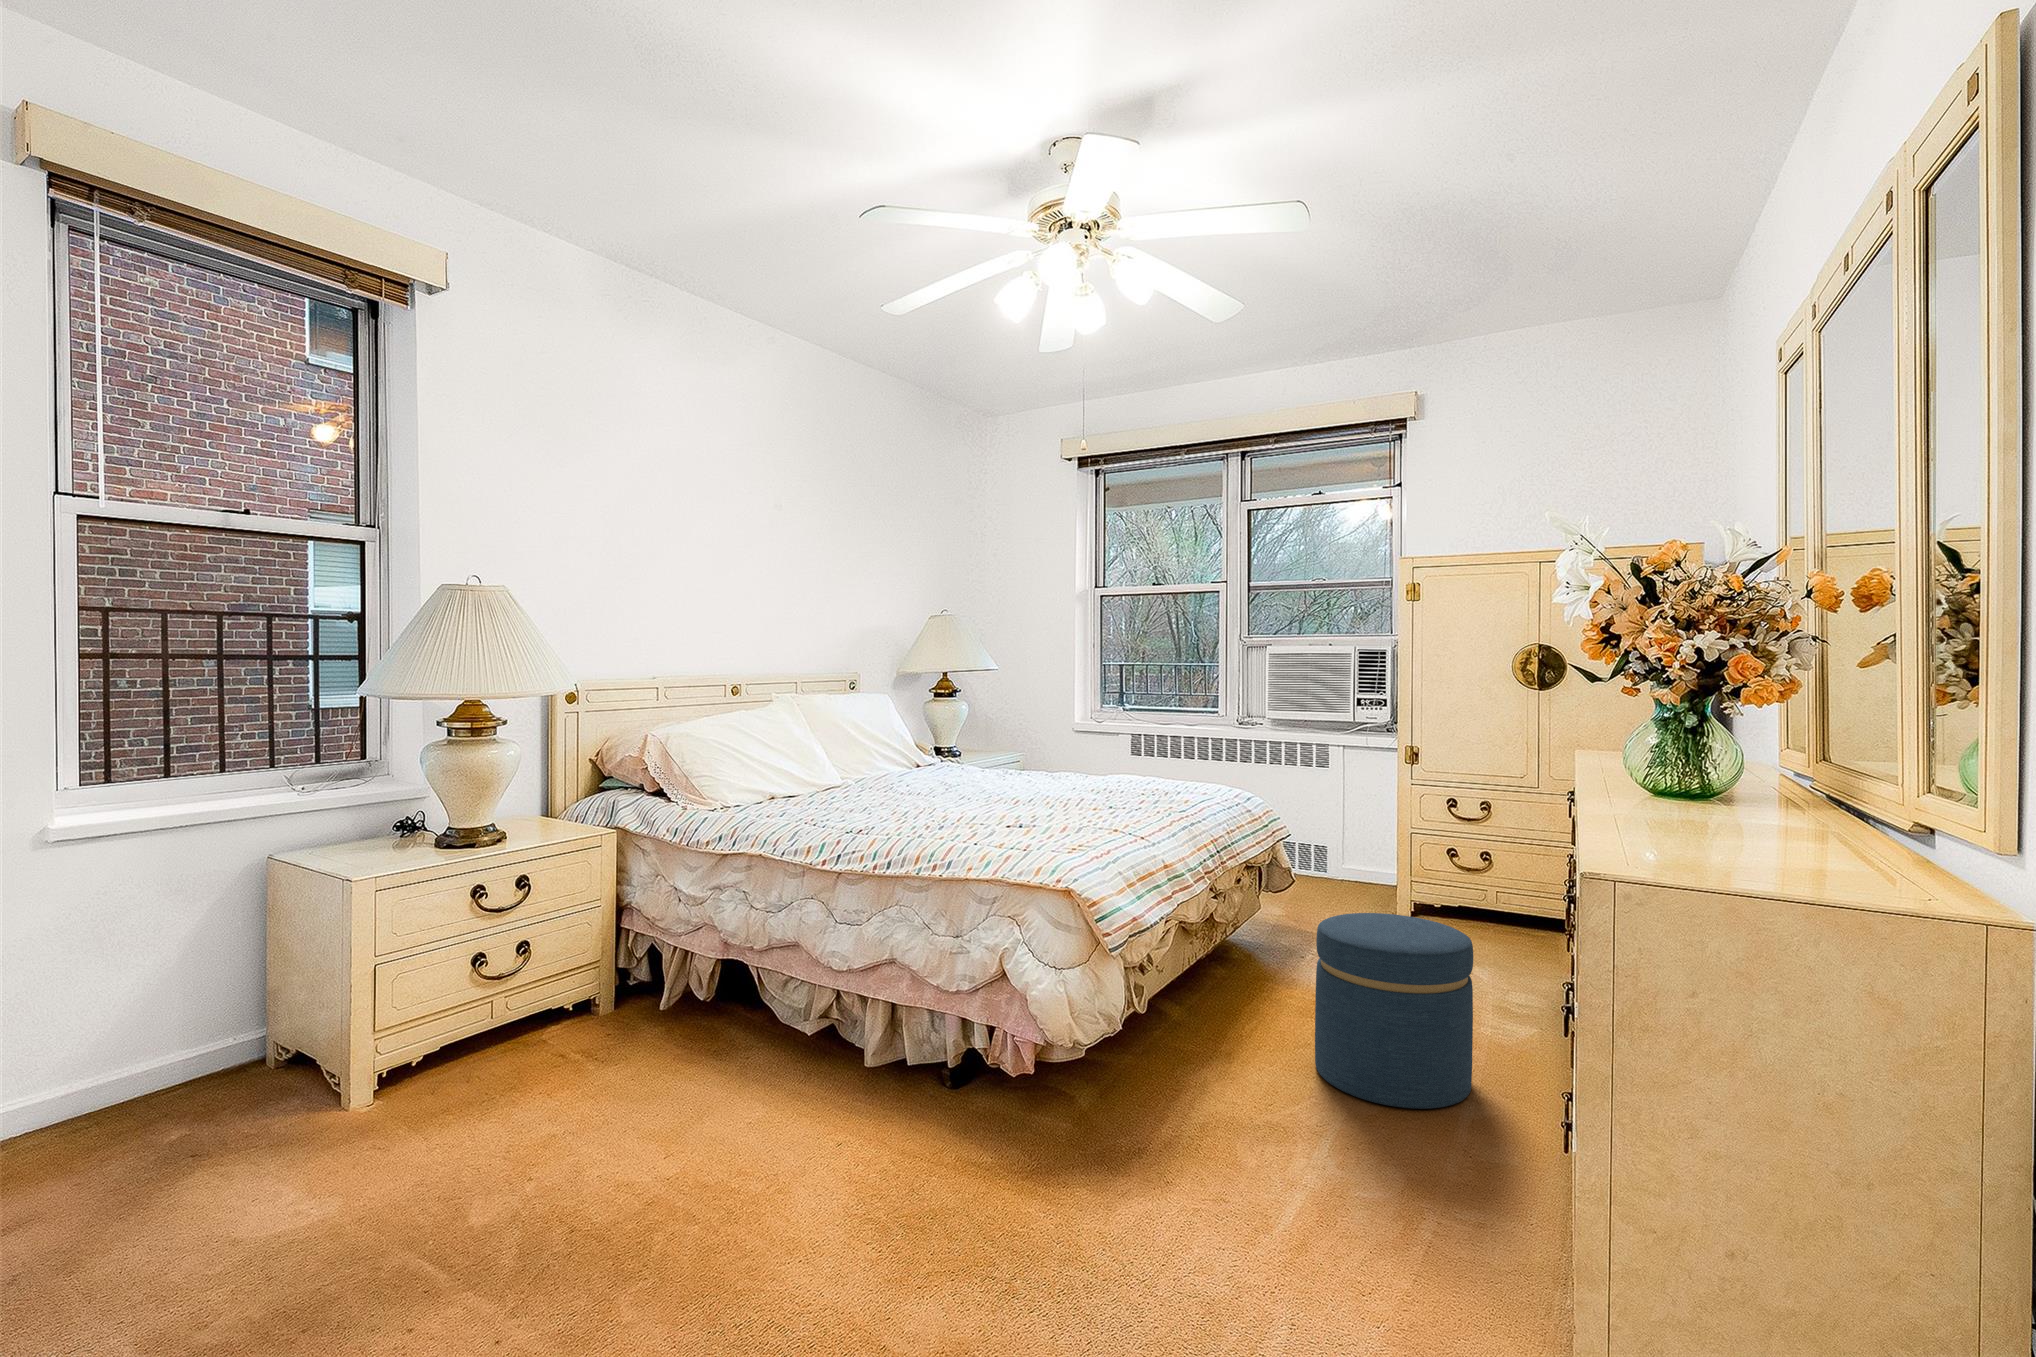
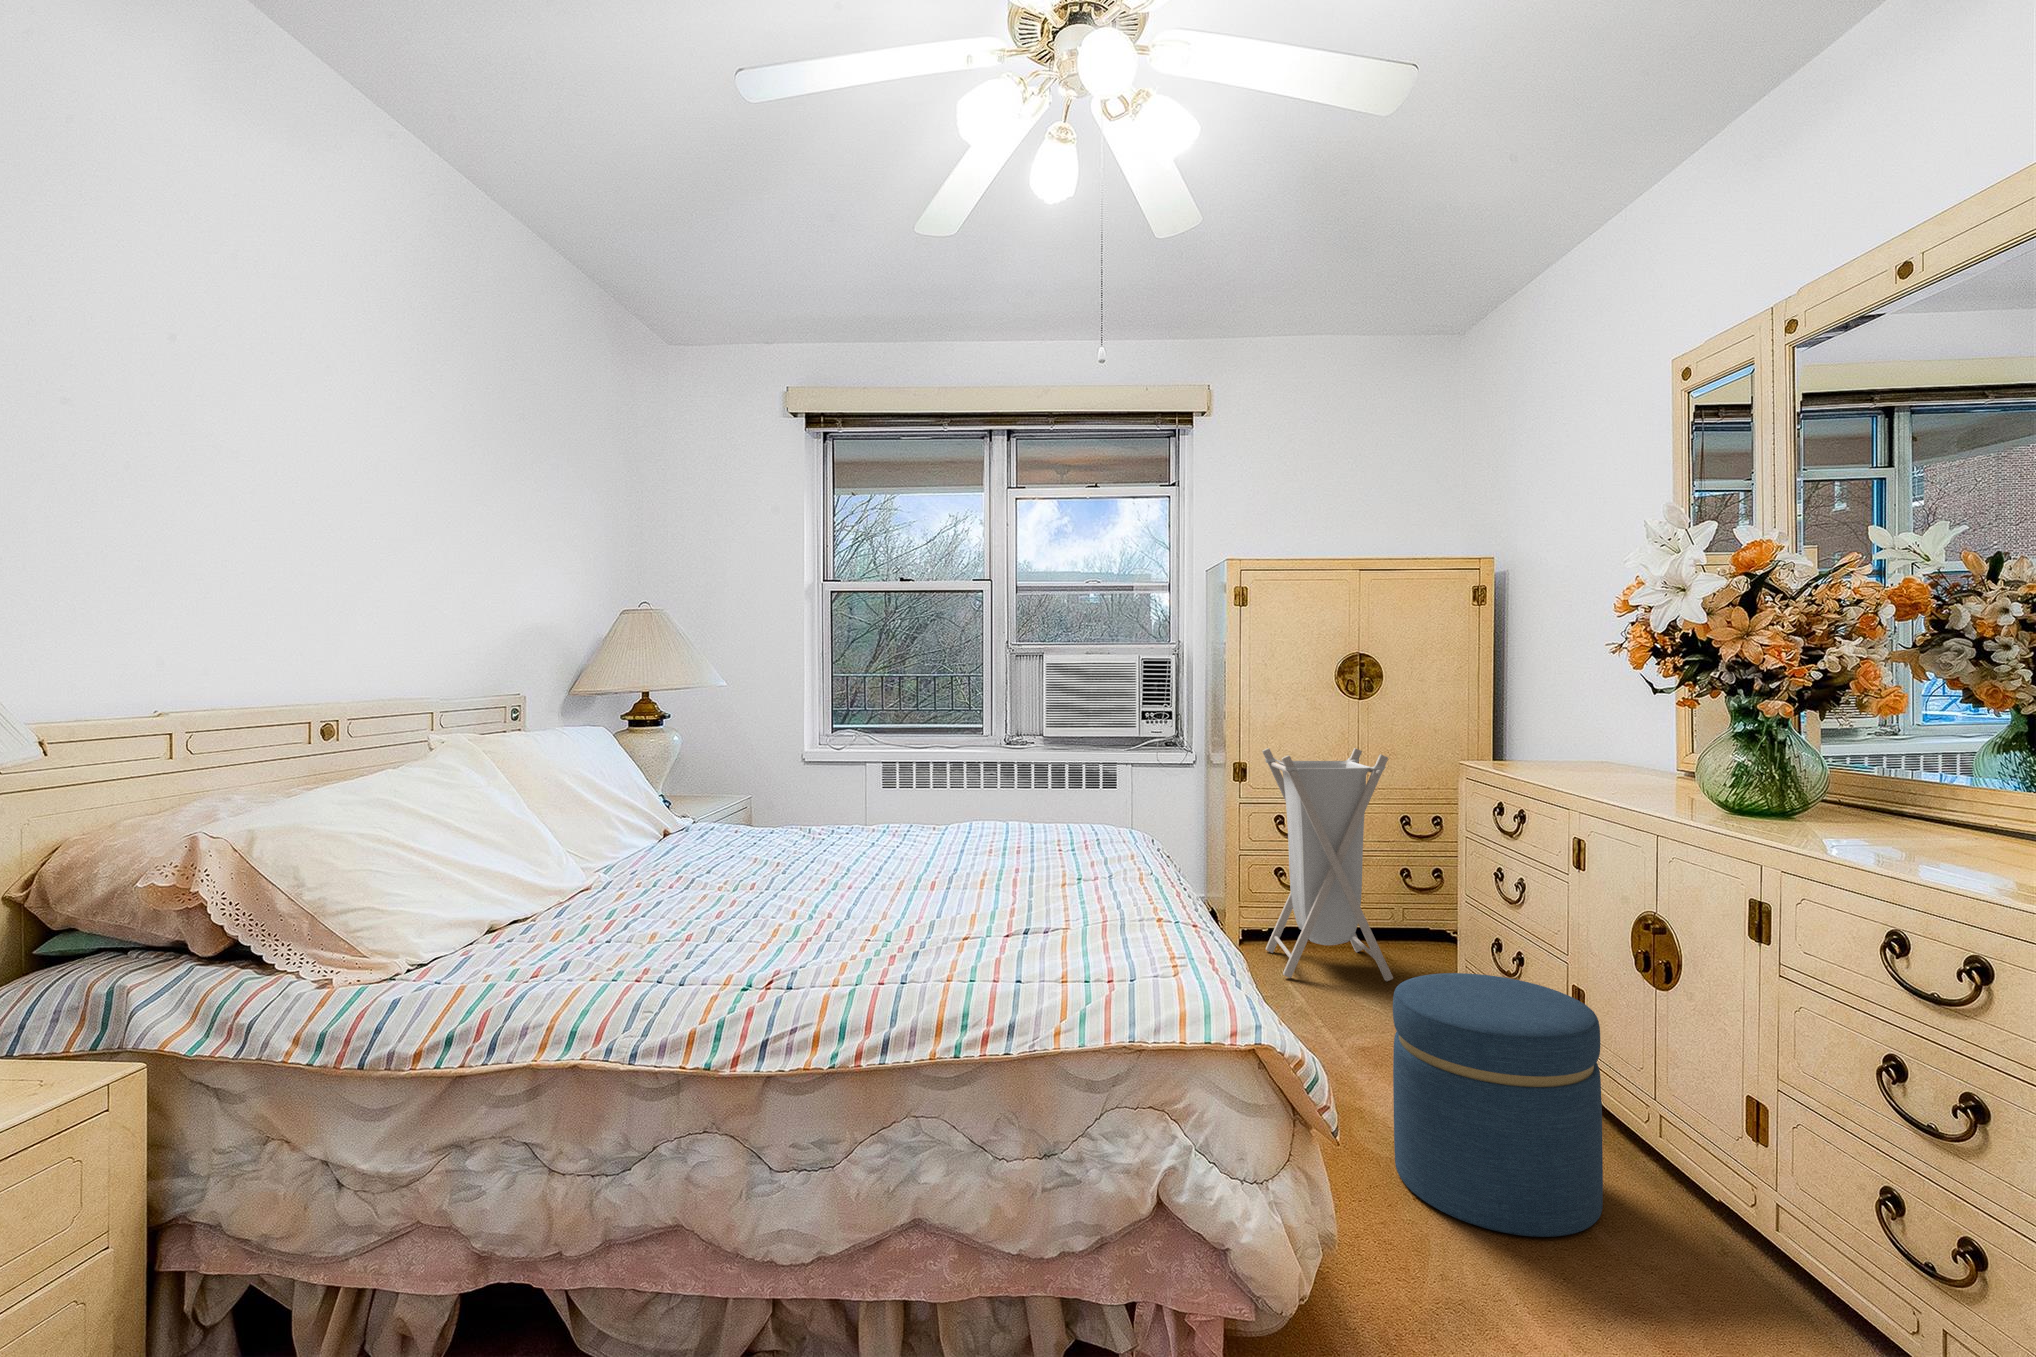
laundry hamper: none [1415,736,1531,958] -> present [1262,748,1393,981]

